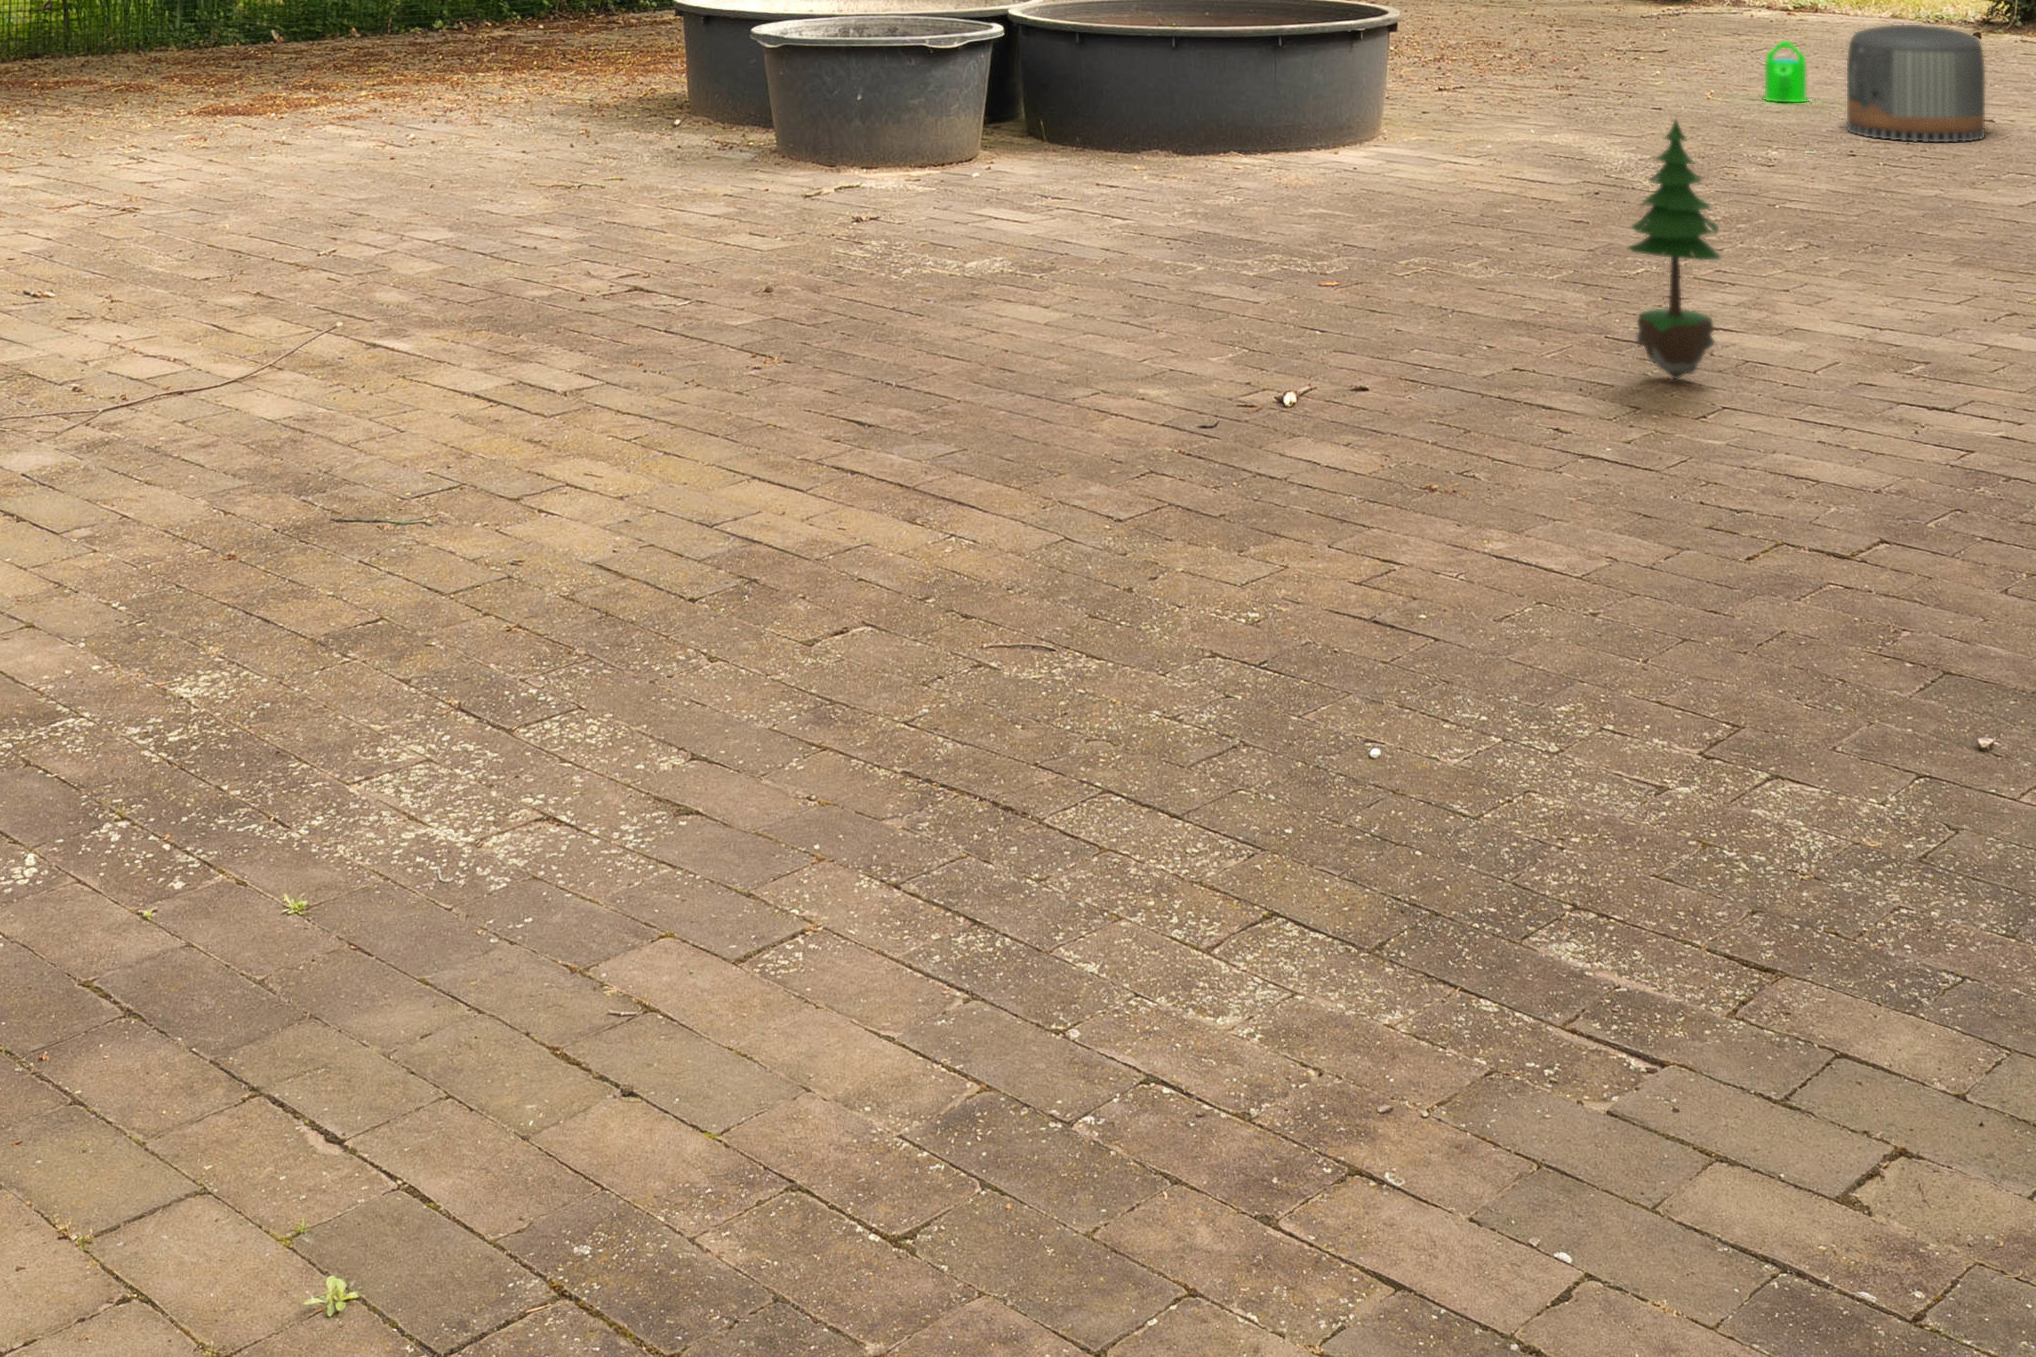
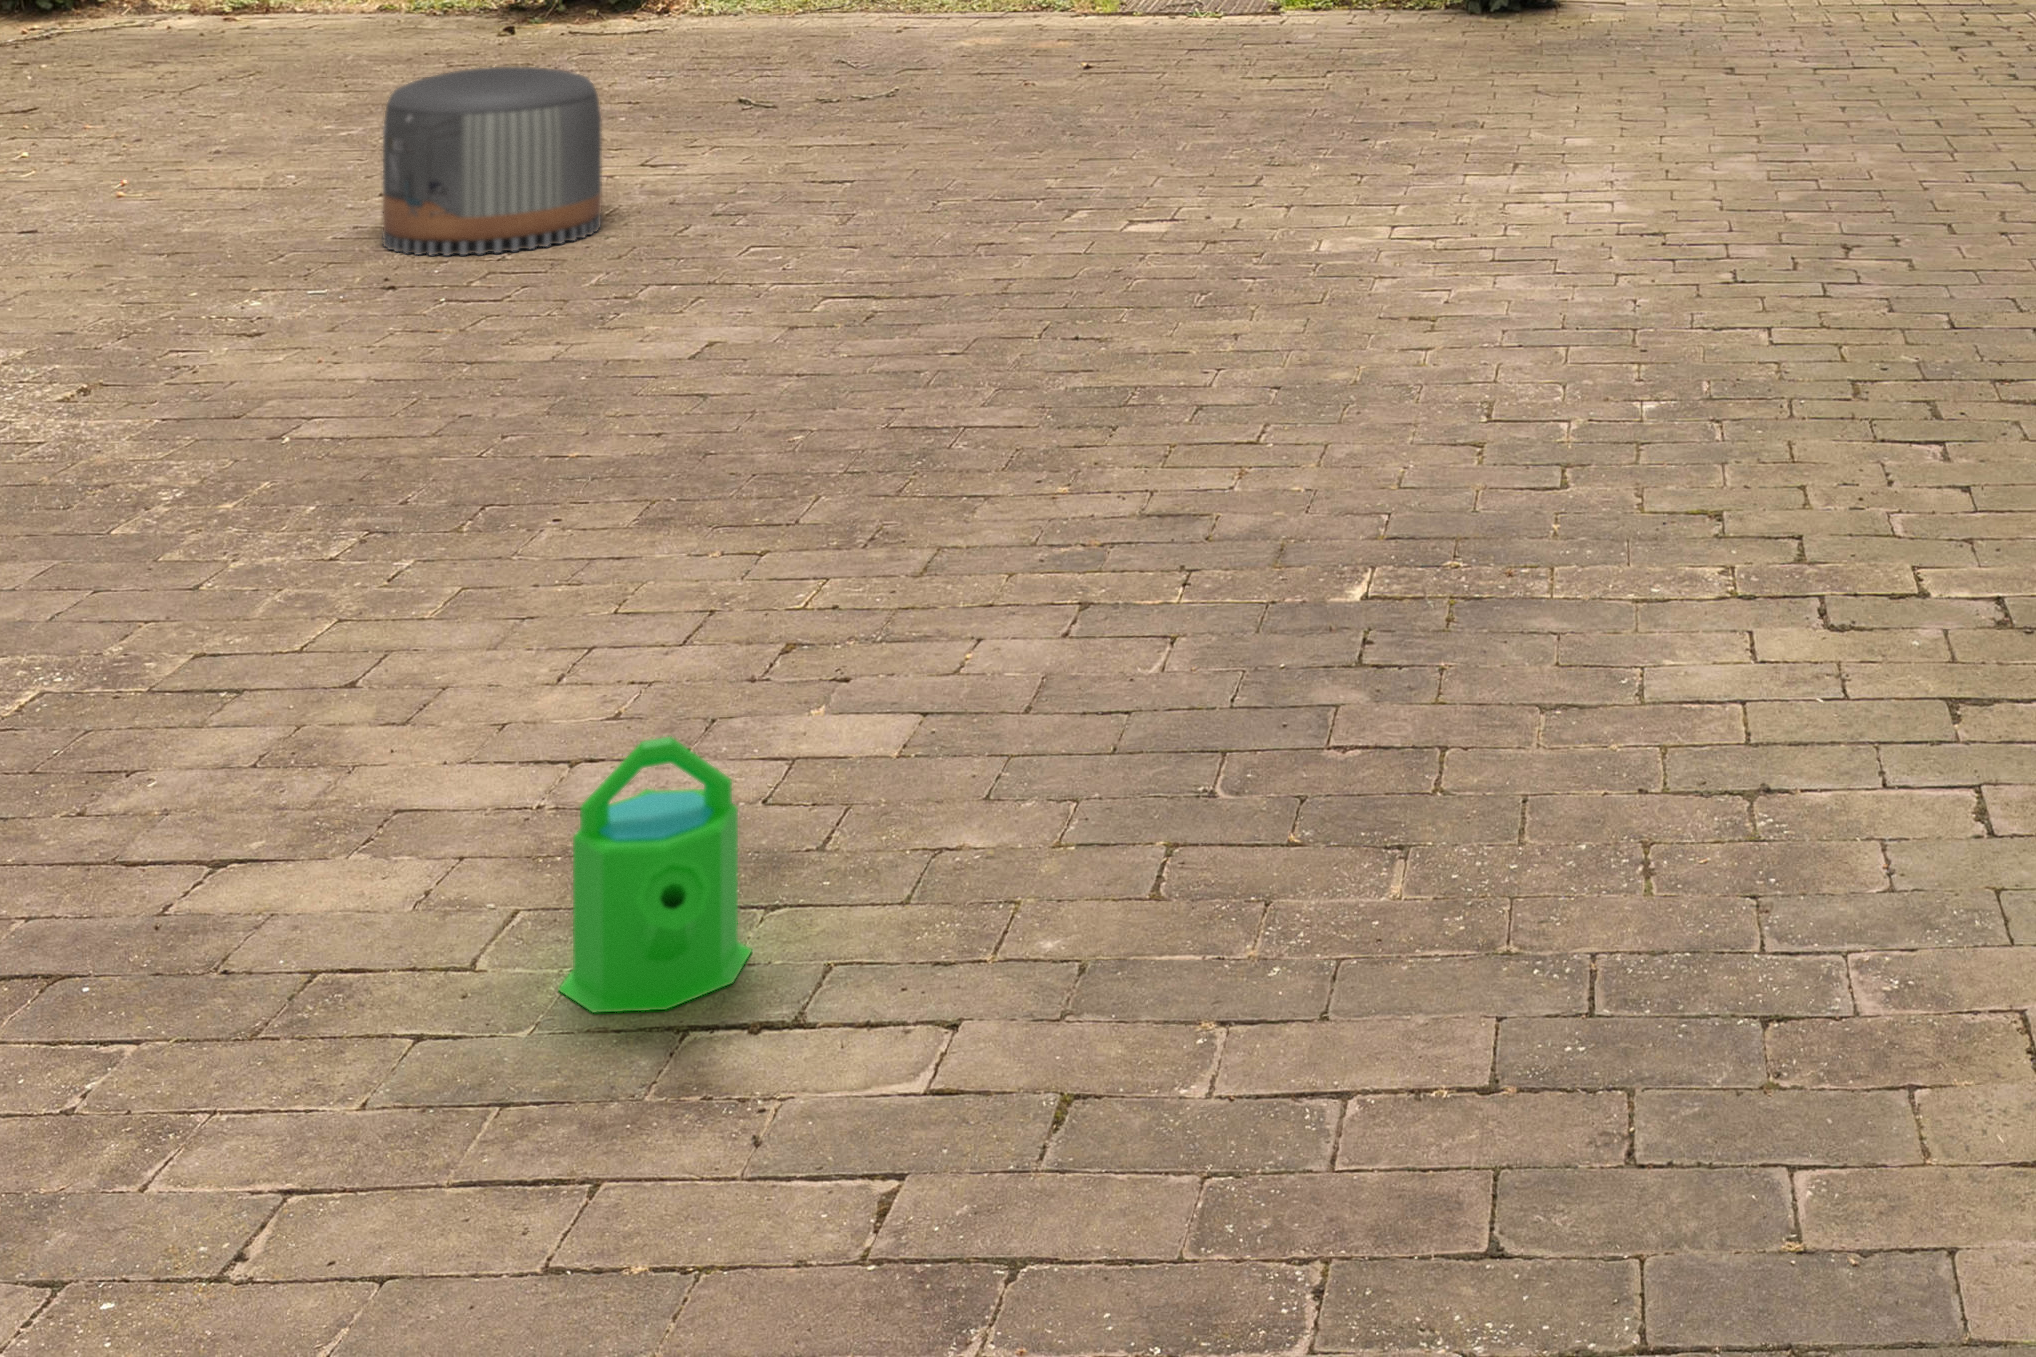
watering can: present [1765,41,1807,102] -> present [559,736,751,1013]
potted tree: present [1627,120,1721,379] -> none [40,520,299,1164]

